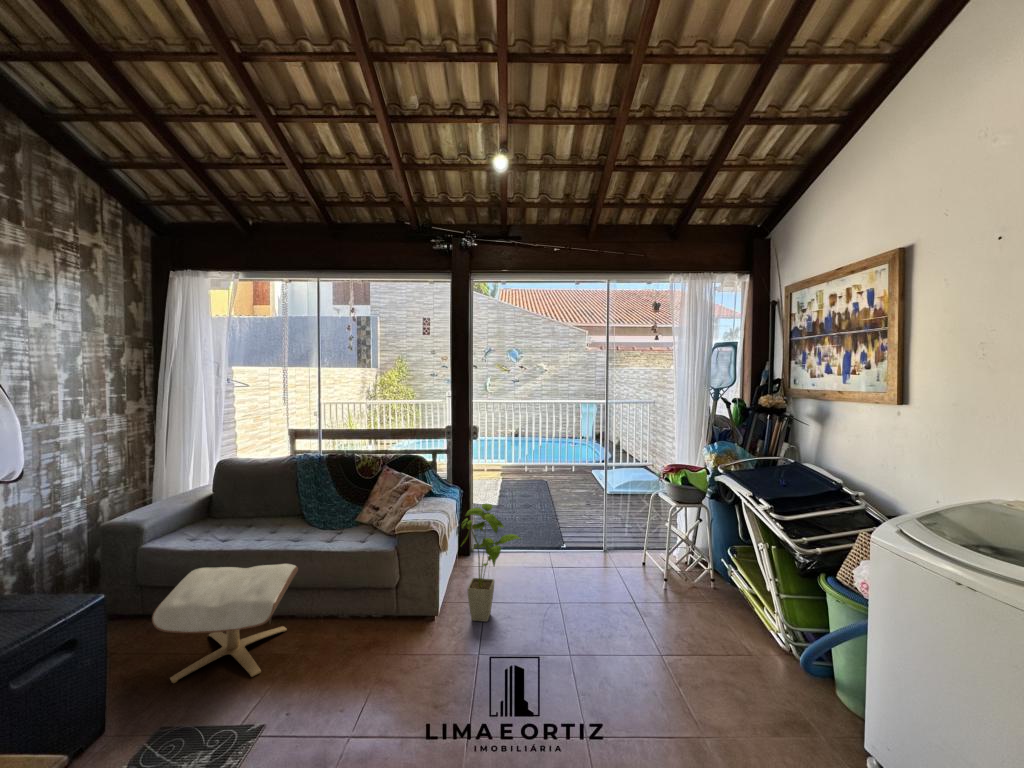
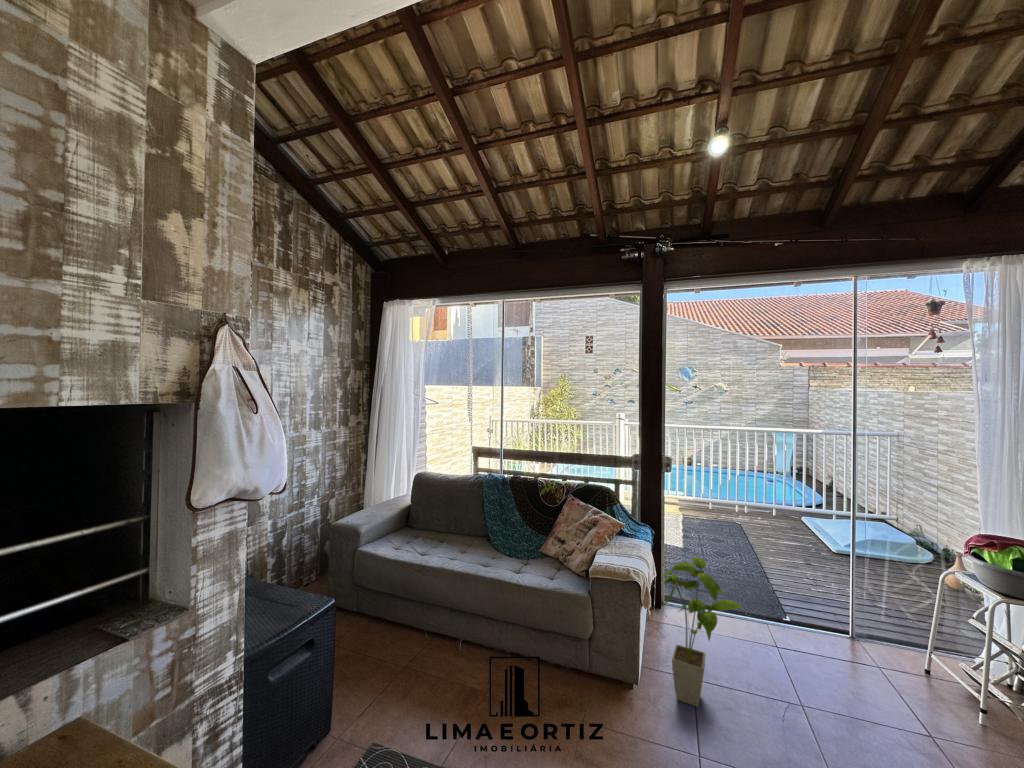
ottoman: present [152,564,298,683] -> none [358,581,485,712]

